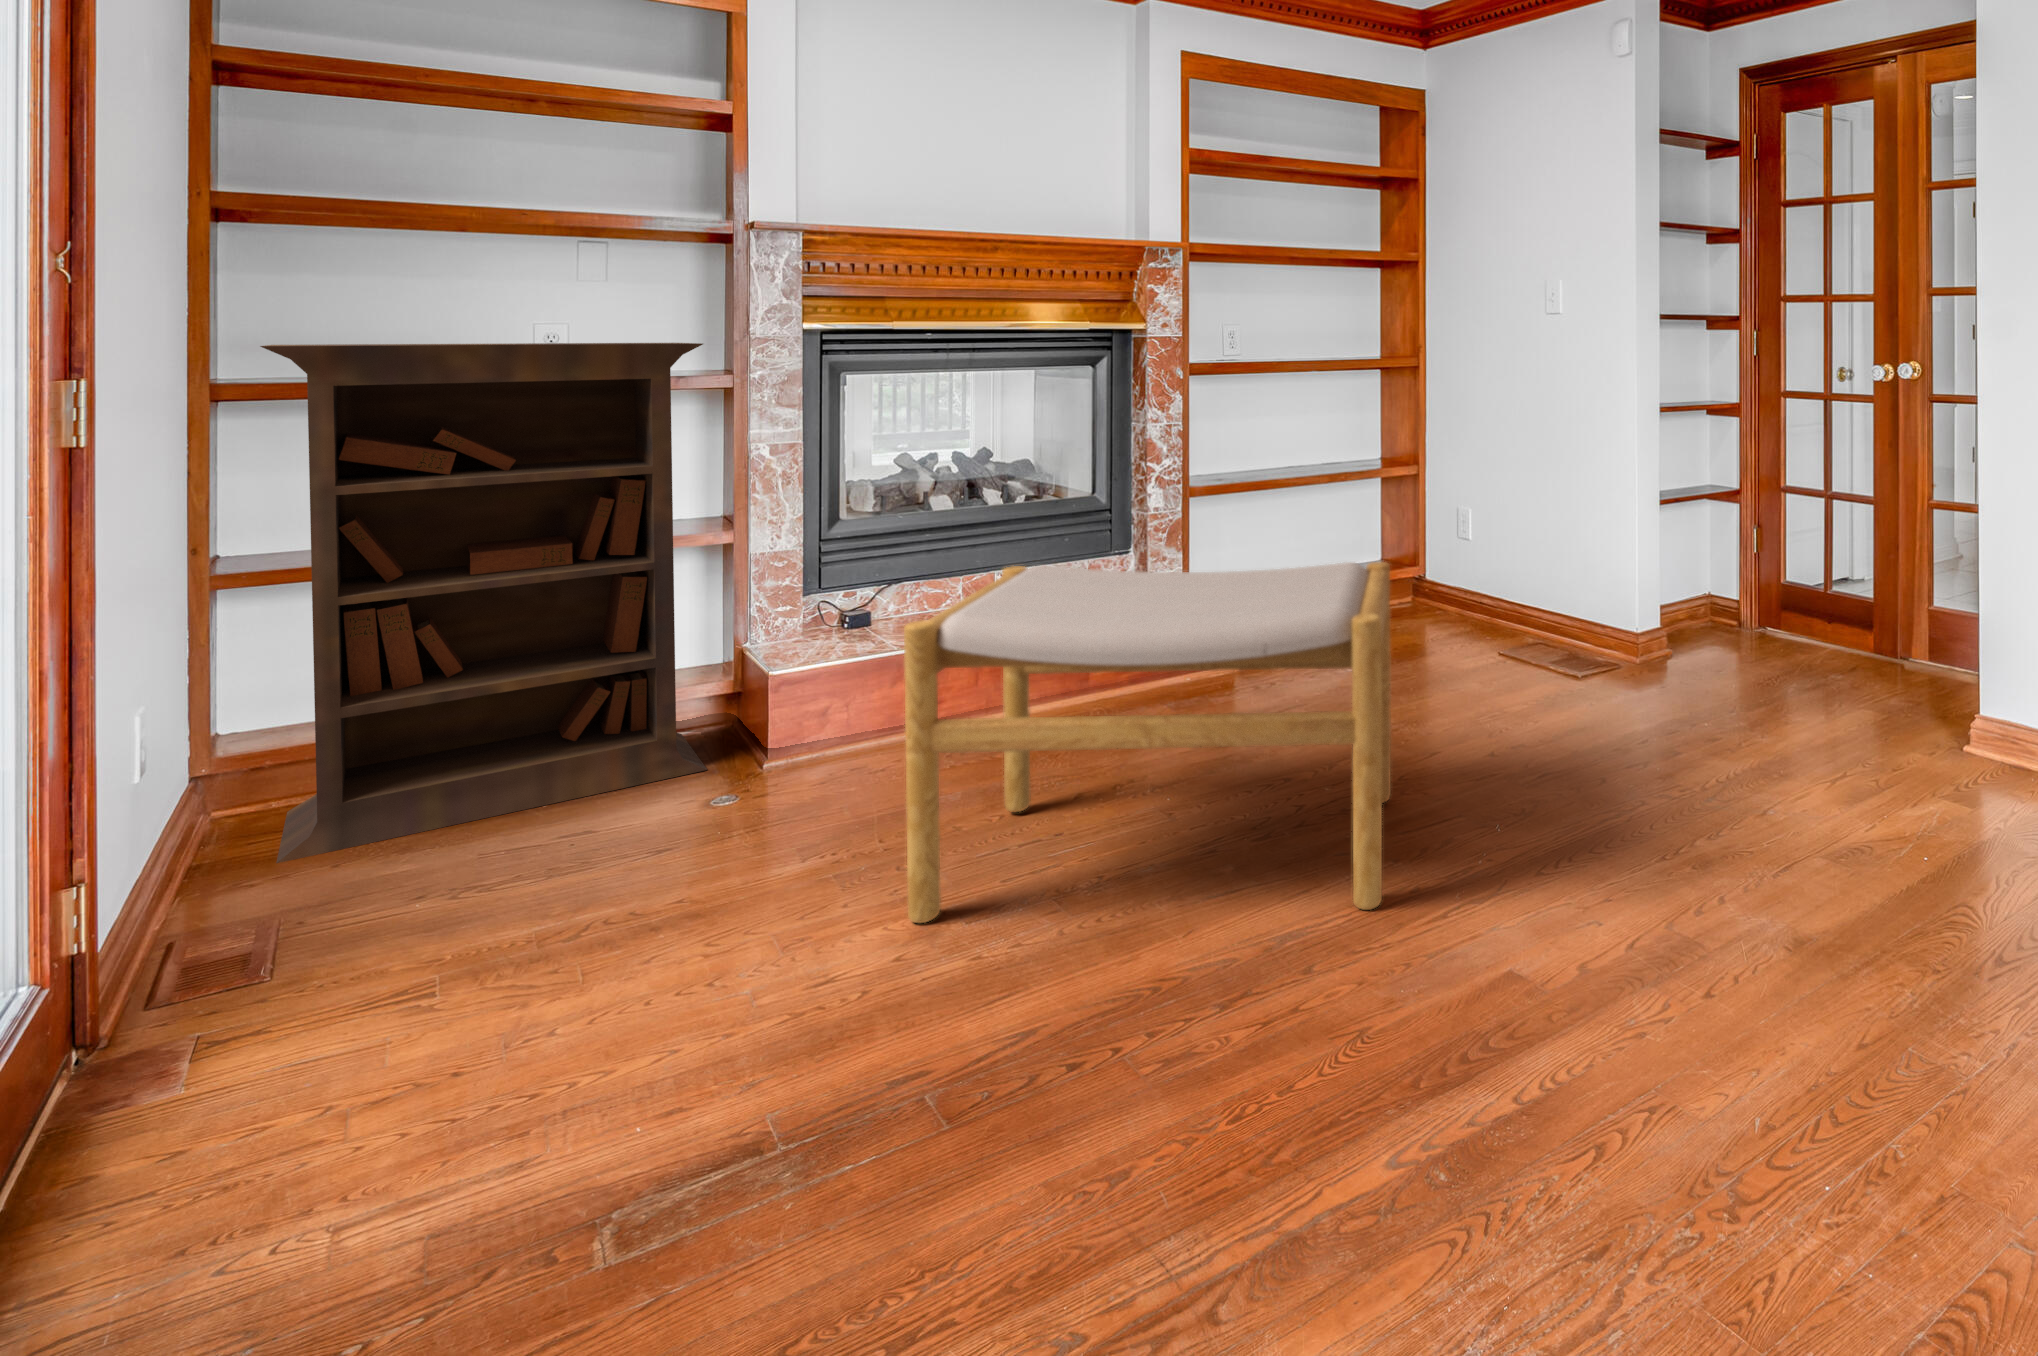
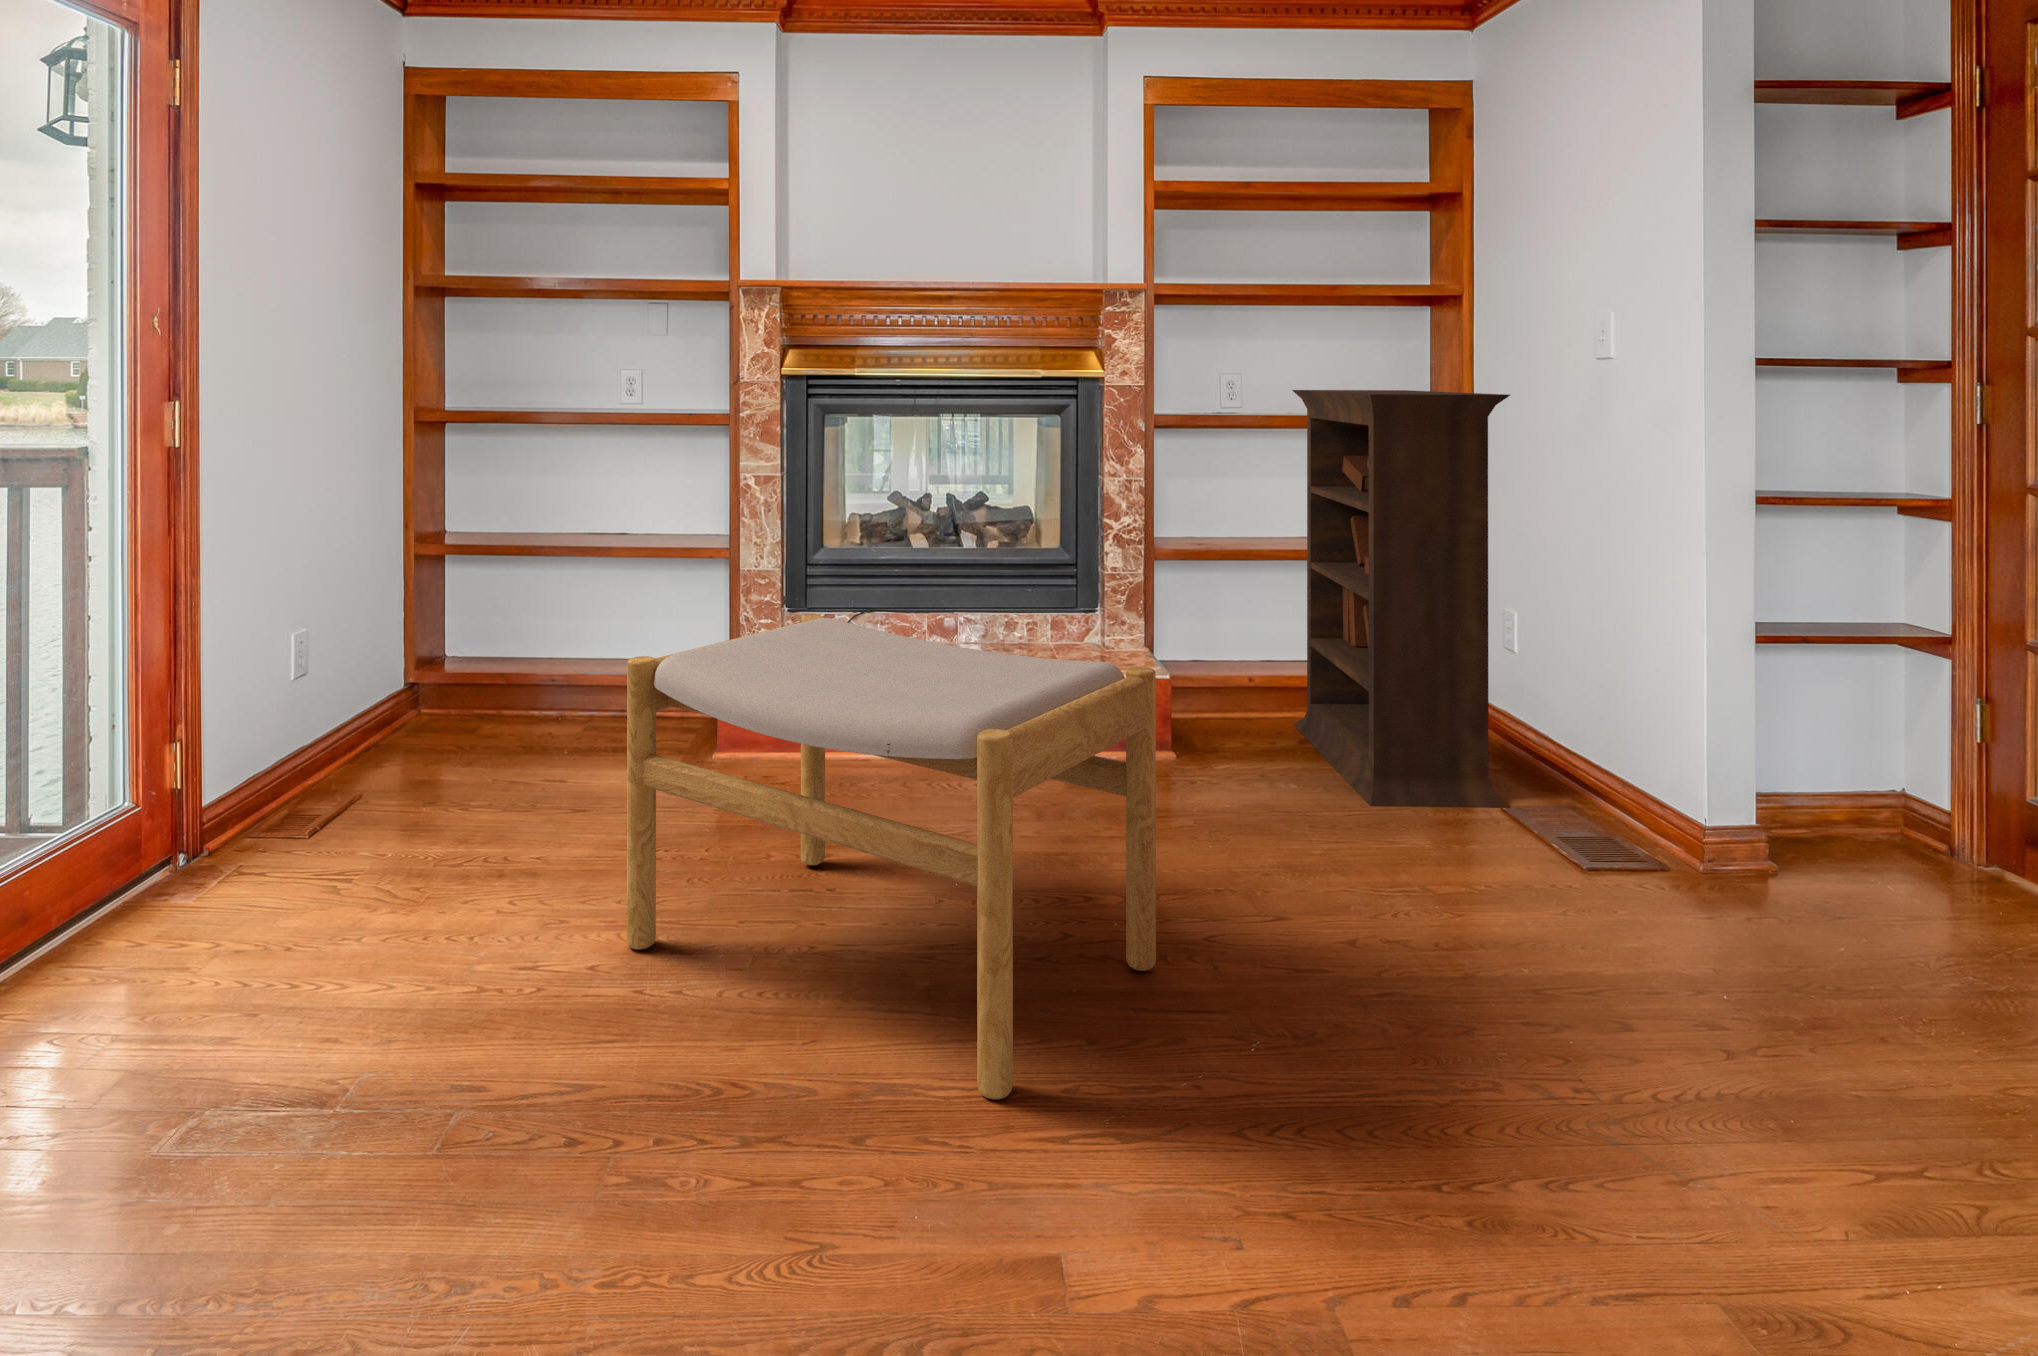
bookcase: present [260,343,707,863] -> present [1292,390,1510,808]

